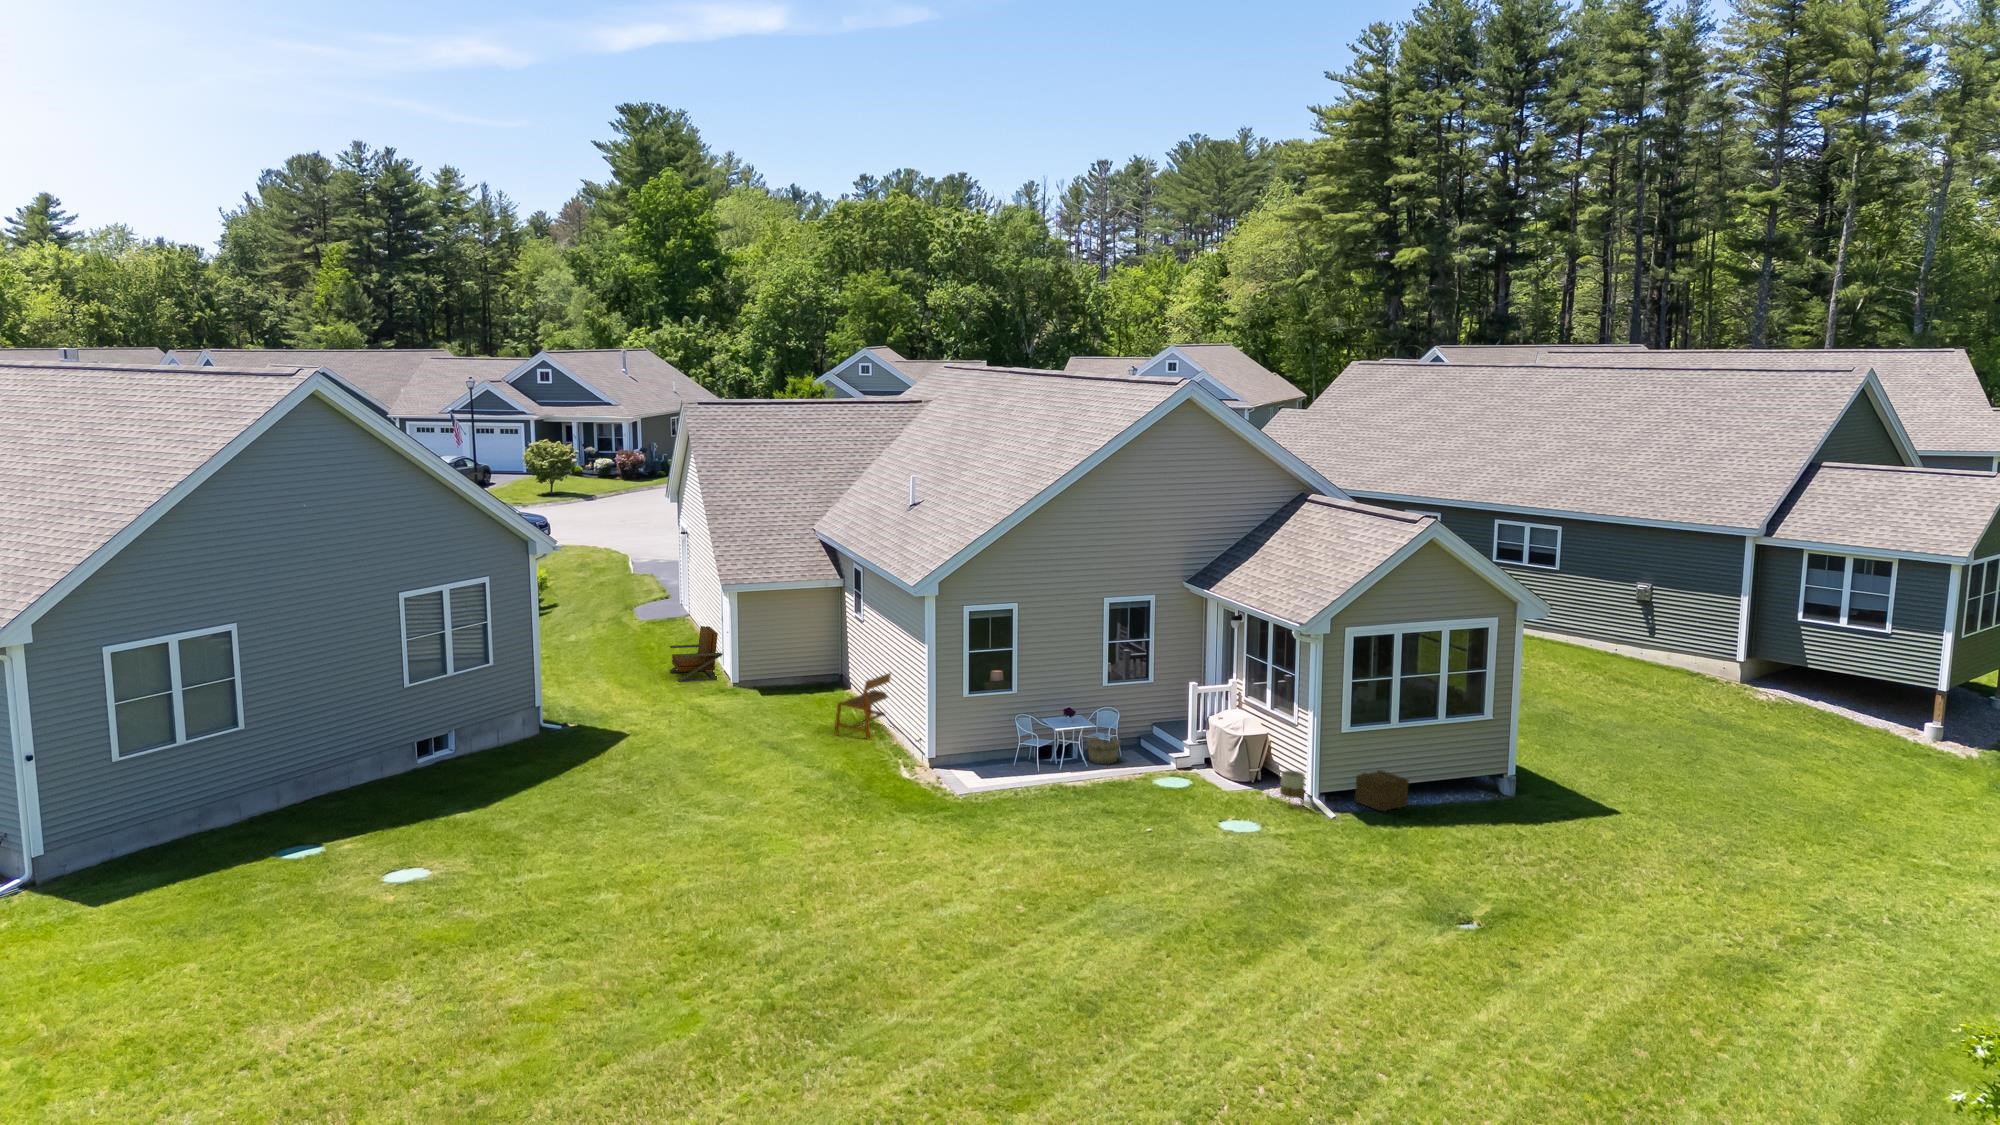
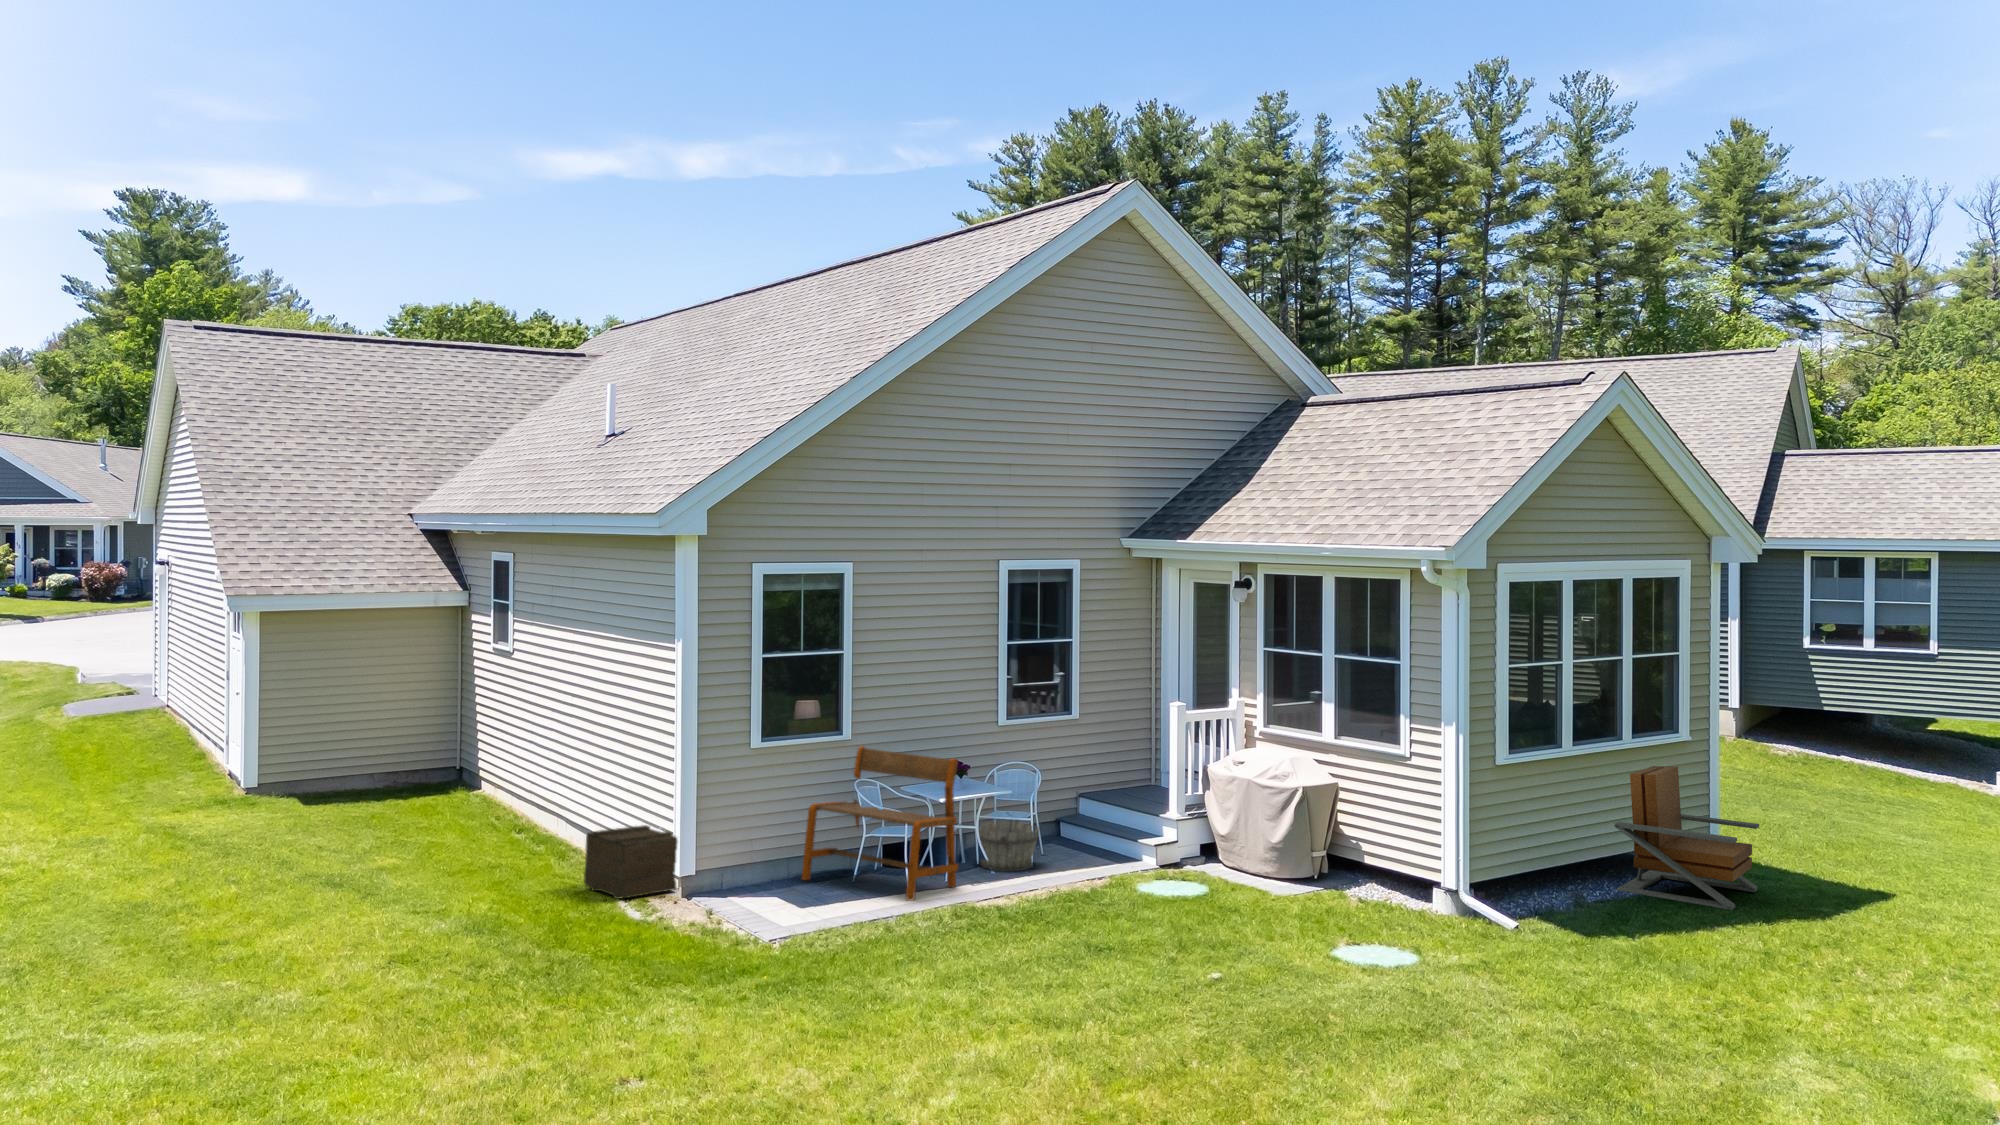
lounge chair: present [670,626,722,682] -> present [1615,766,1759,910]
bench: present [835,672,891,740] -> present [802,746,958,901]
planter: present [1280,770,1305,800] -> none [1404,841,1454,916]
wooden crate: present [1355,770,1409,812] -> present [584,825,677,899]

